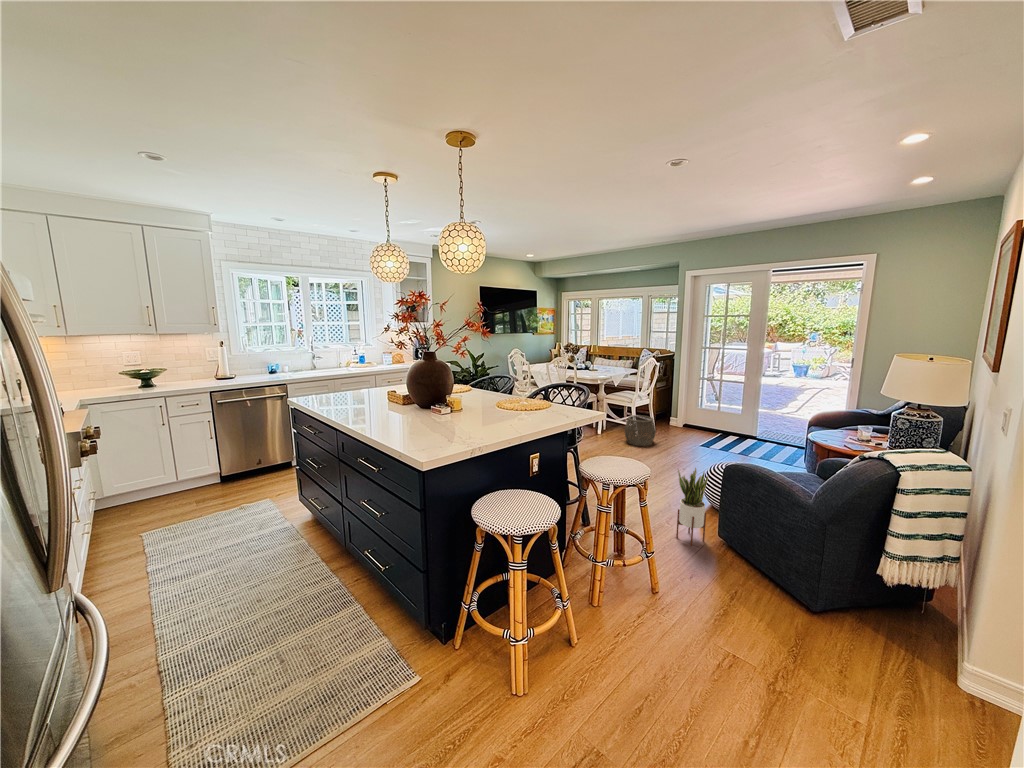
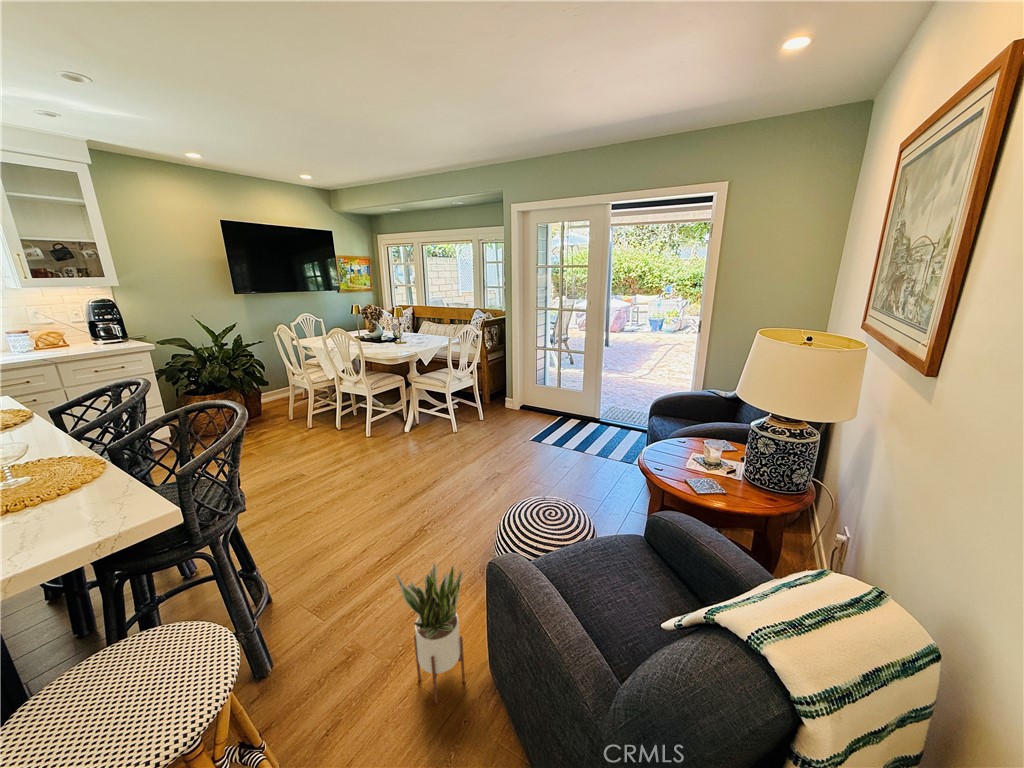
woven basket: present [625,415,656,446] -> none [431,406,473,450]

